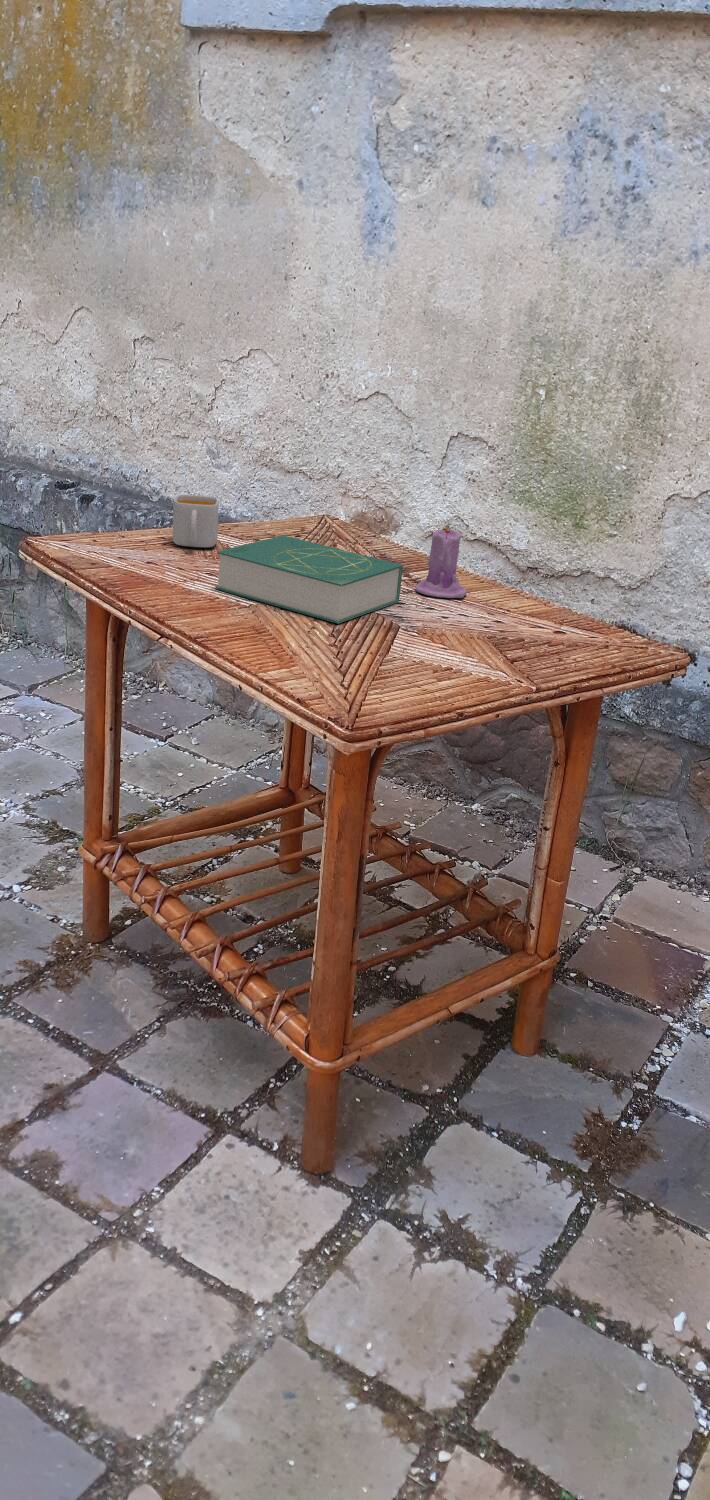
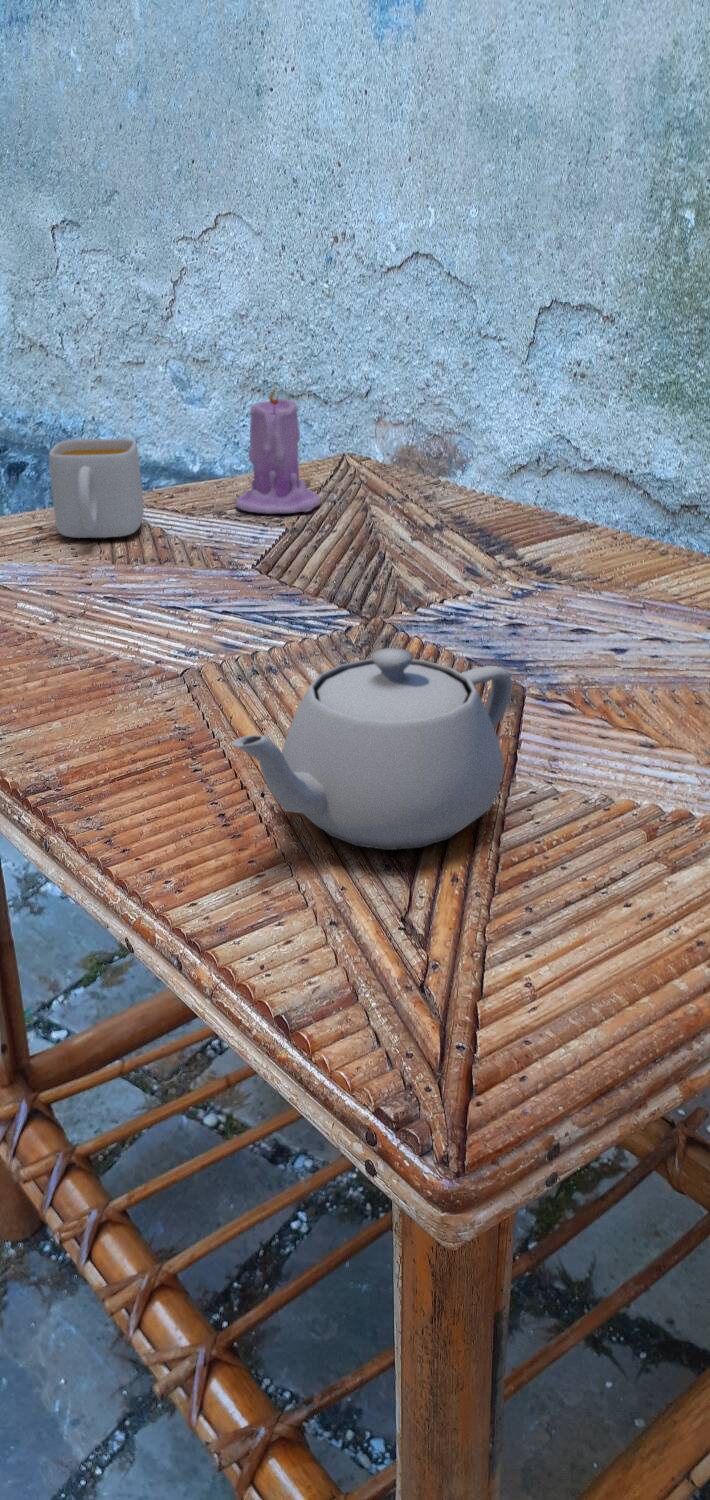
candle: present [415,522,467,598] -> present [236,387,320,514]
book: present [215,535,403,623] -> none [108,500,513,699]
teapot: none [285,592,390,666] -> present [231,648,513,850]

